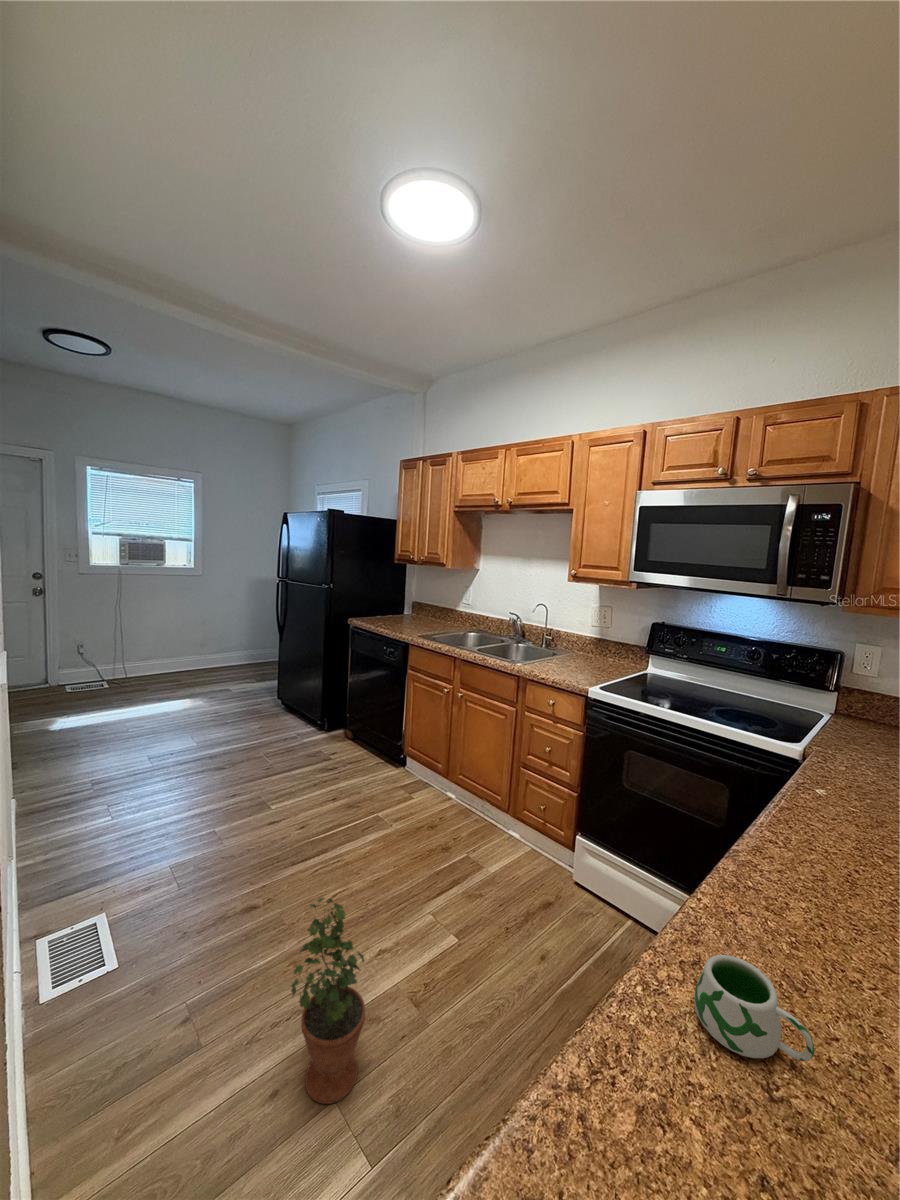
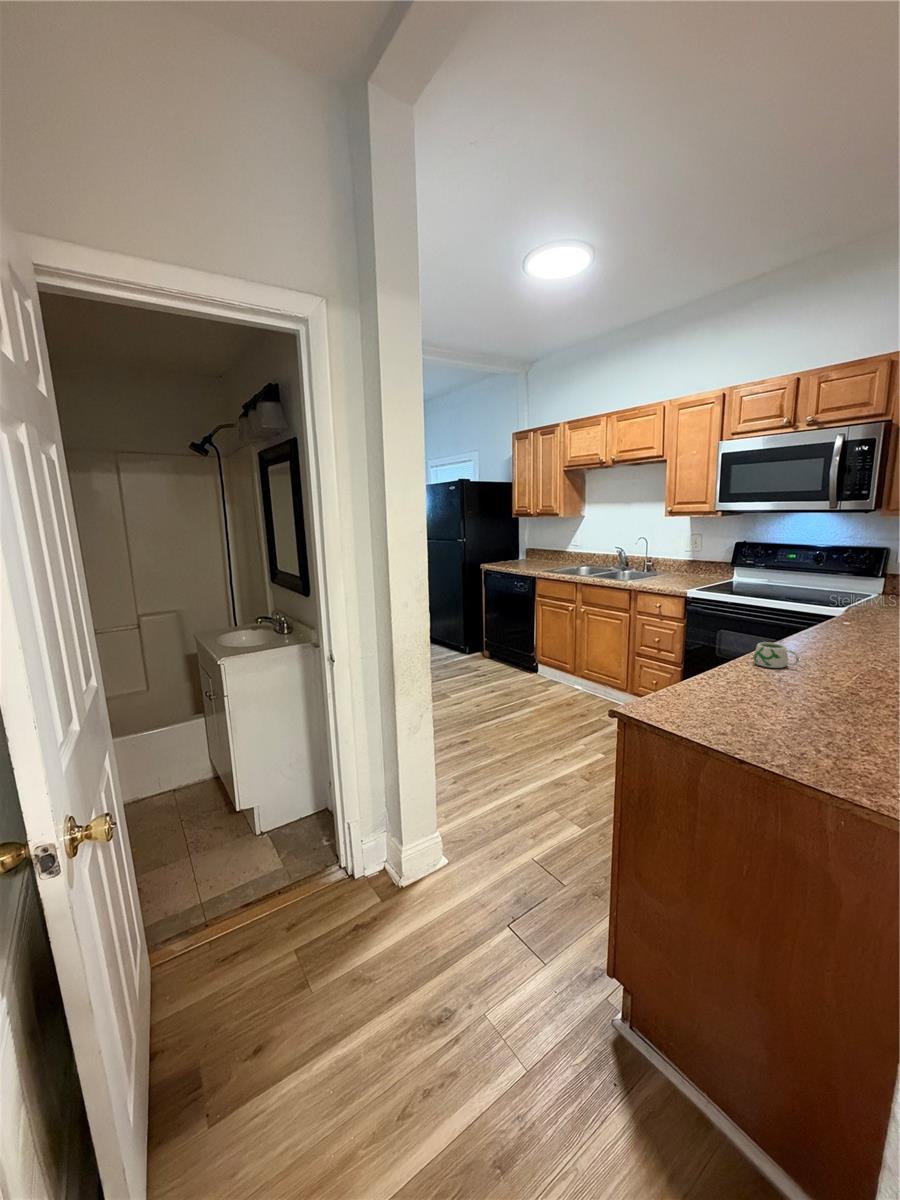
potted plant: present [291,898,365,1104] -> none [524,705,564,813]

